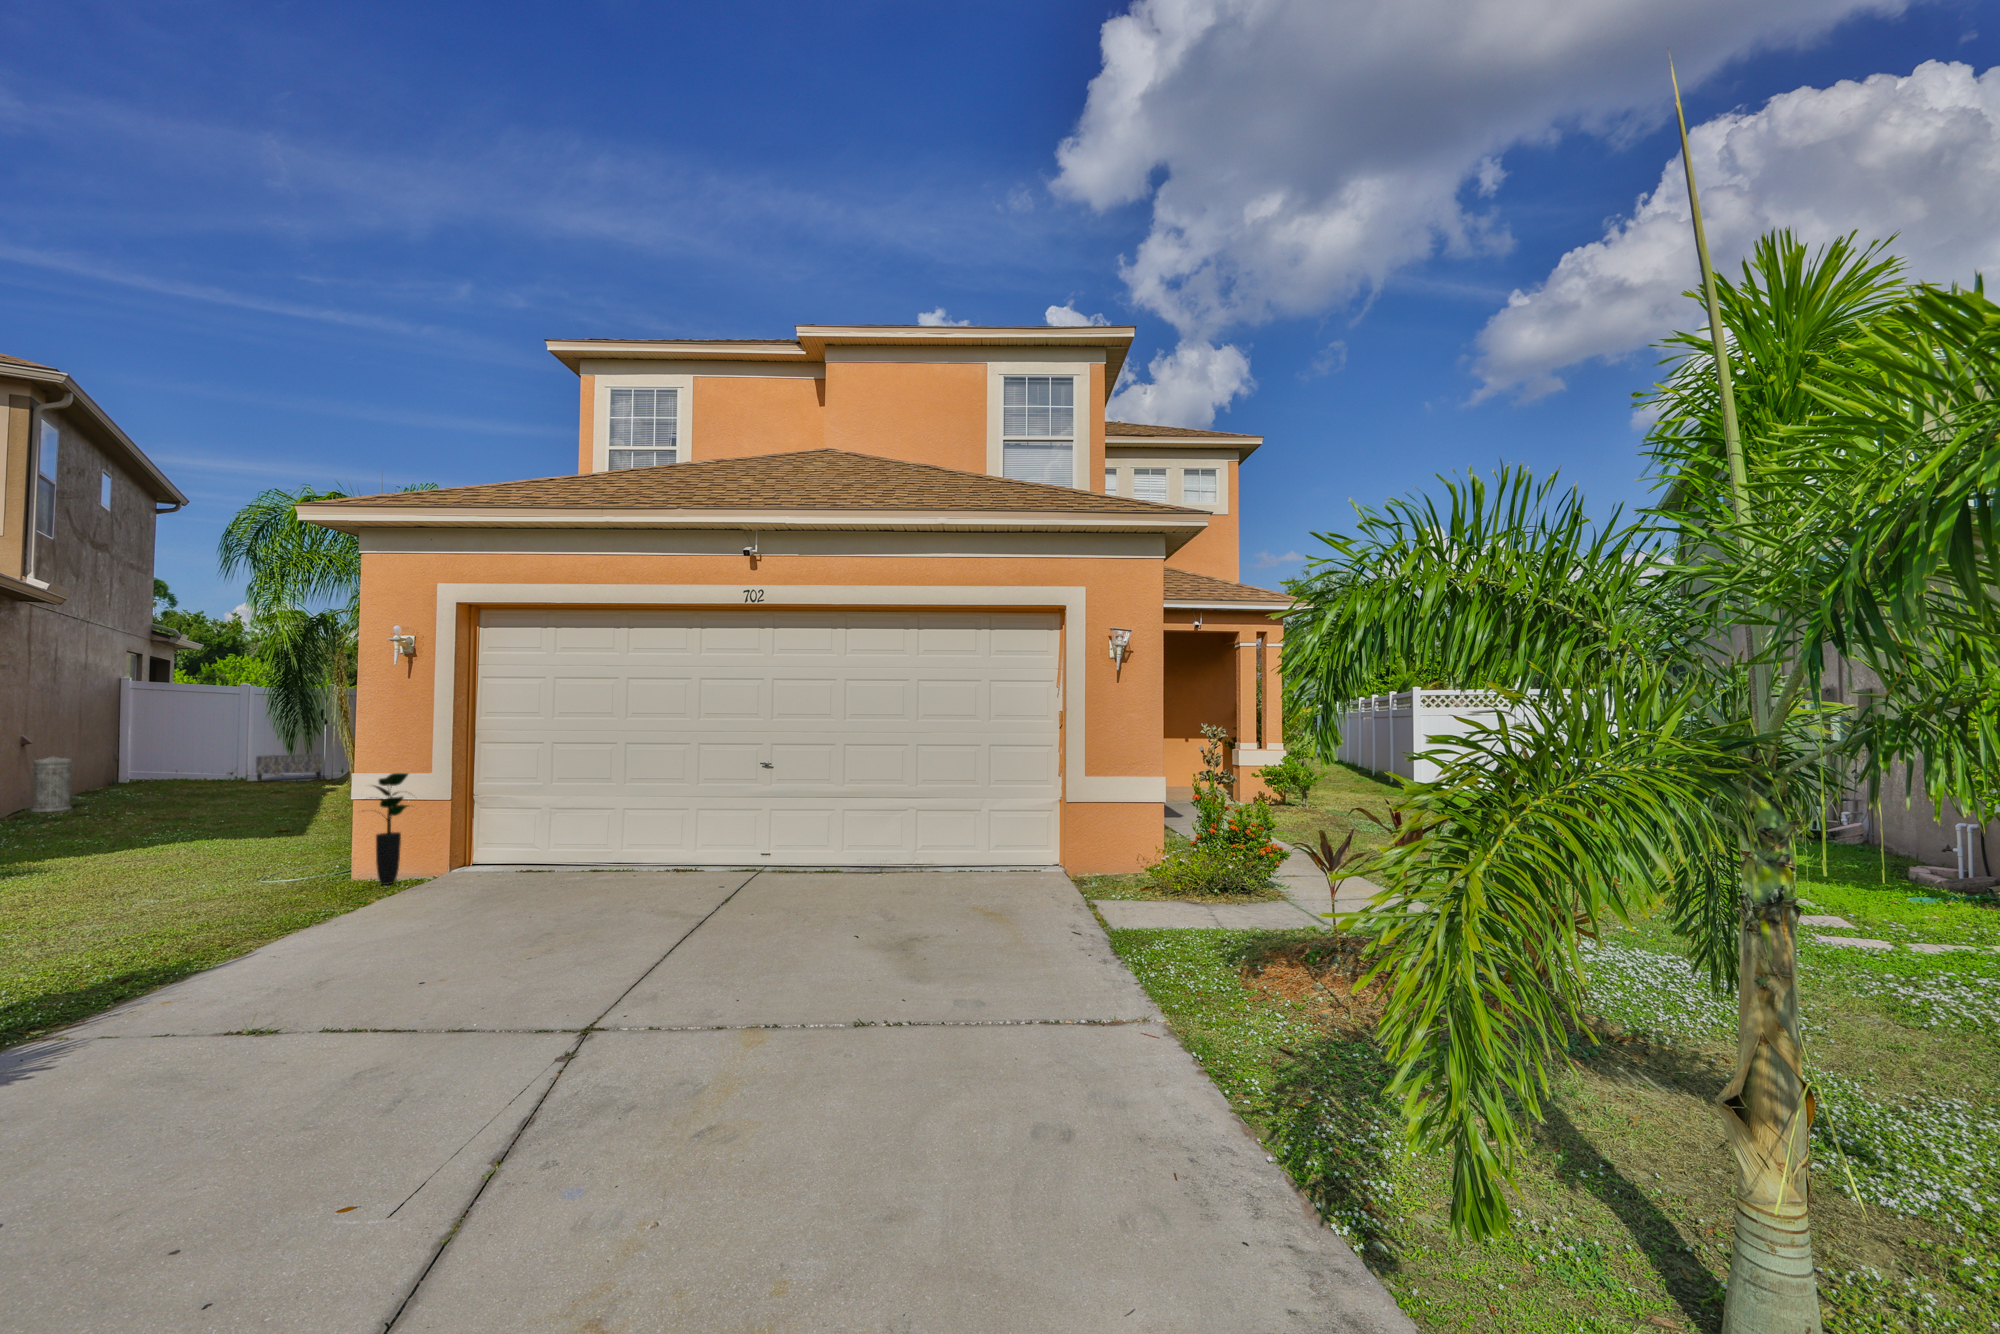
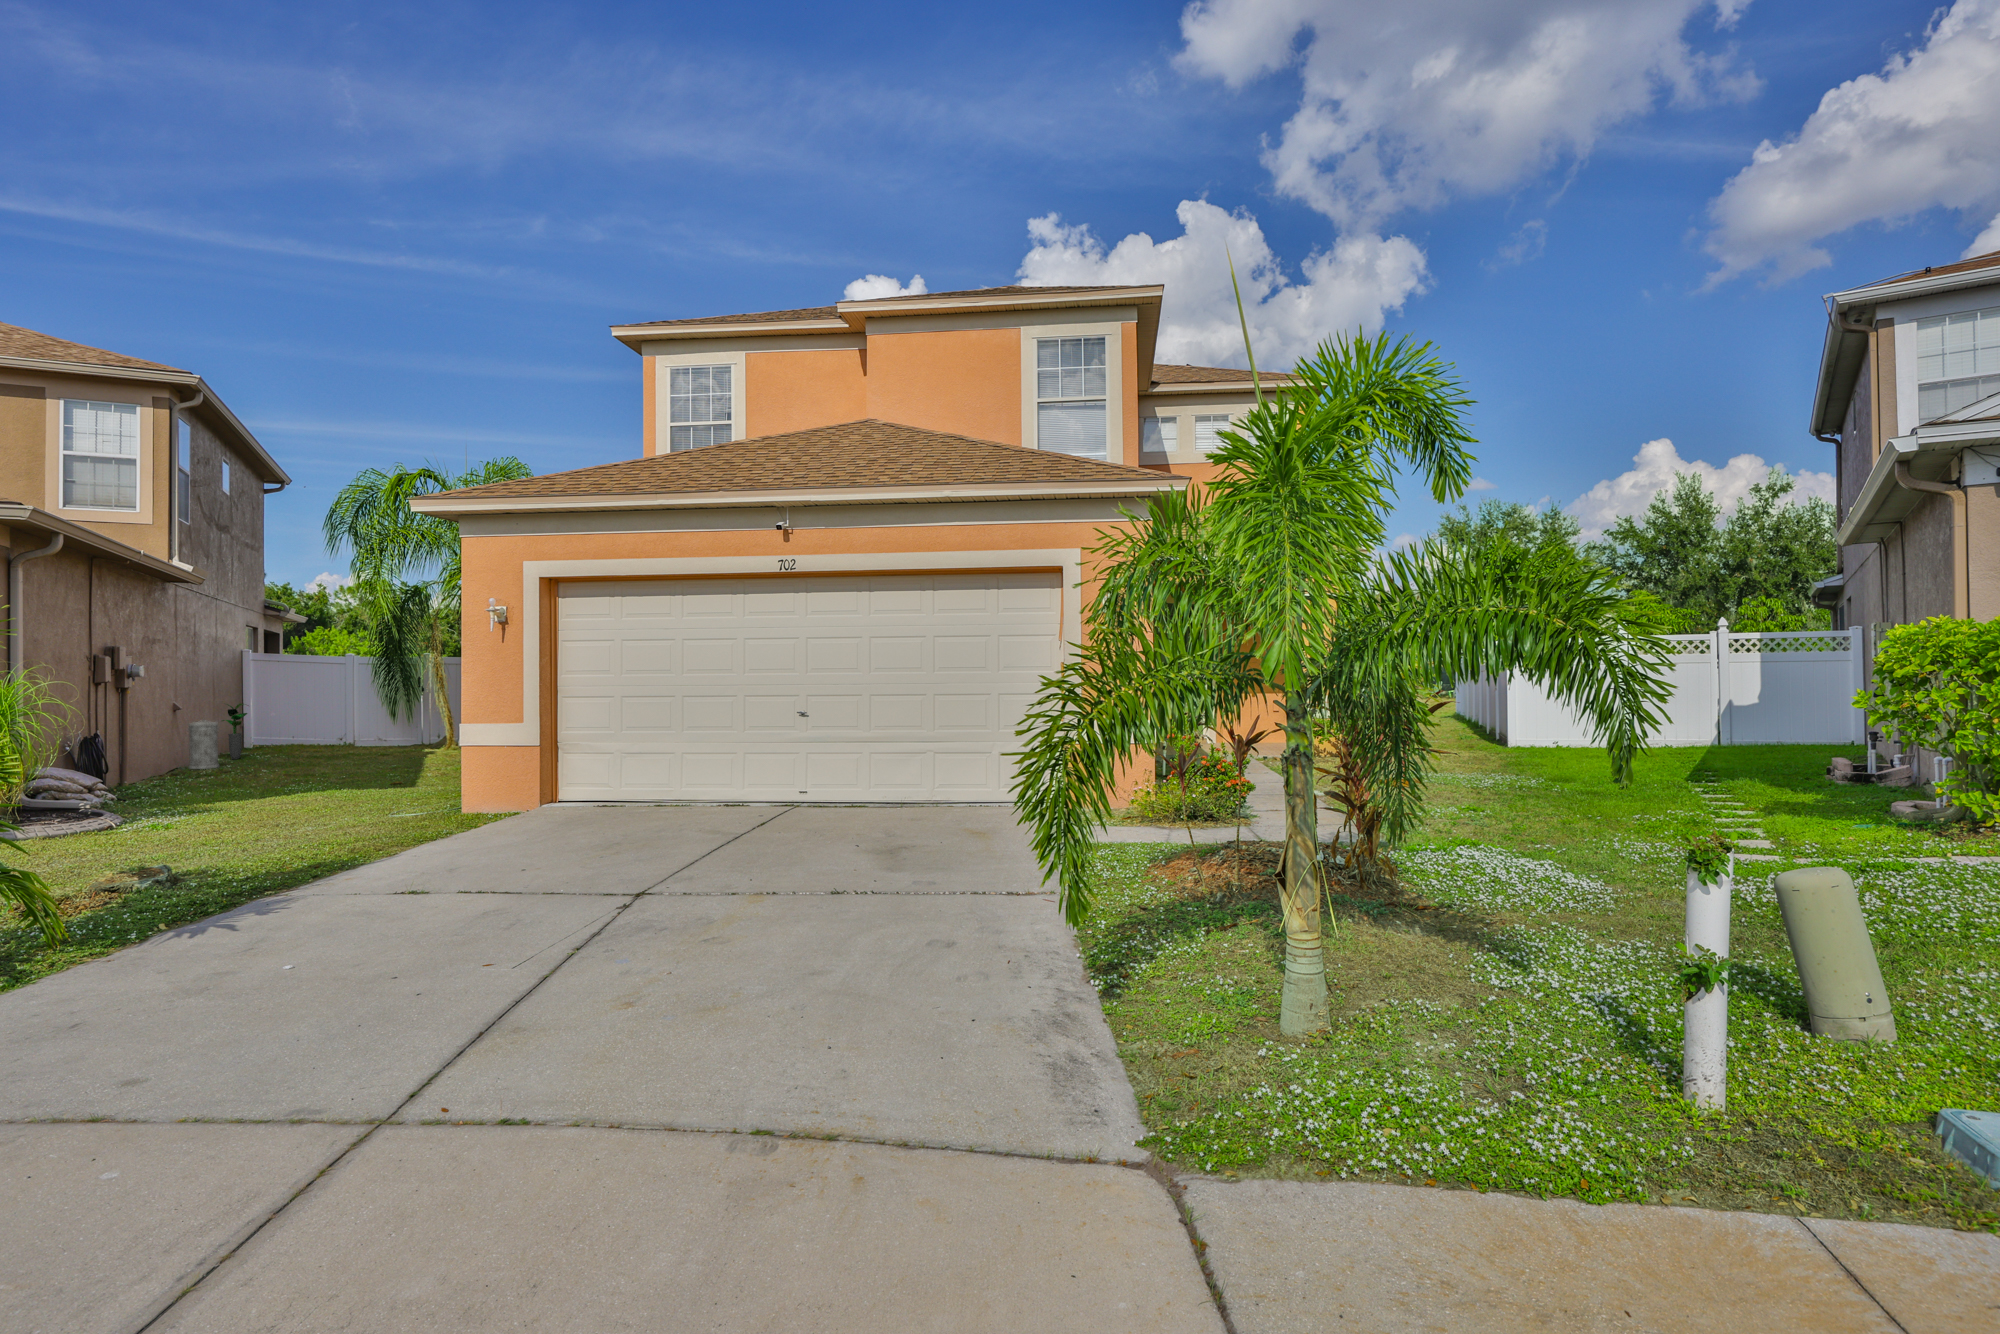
bench: present [256,754,323,782] -> none [361,721,420,747]
potted plant: present [374,773,408,884] -> present [222,704,247,759]

